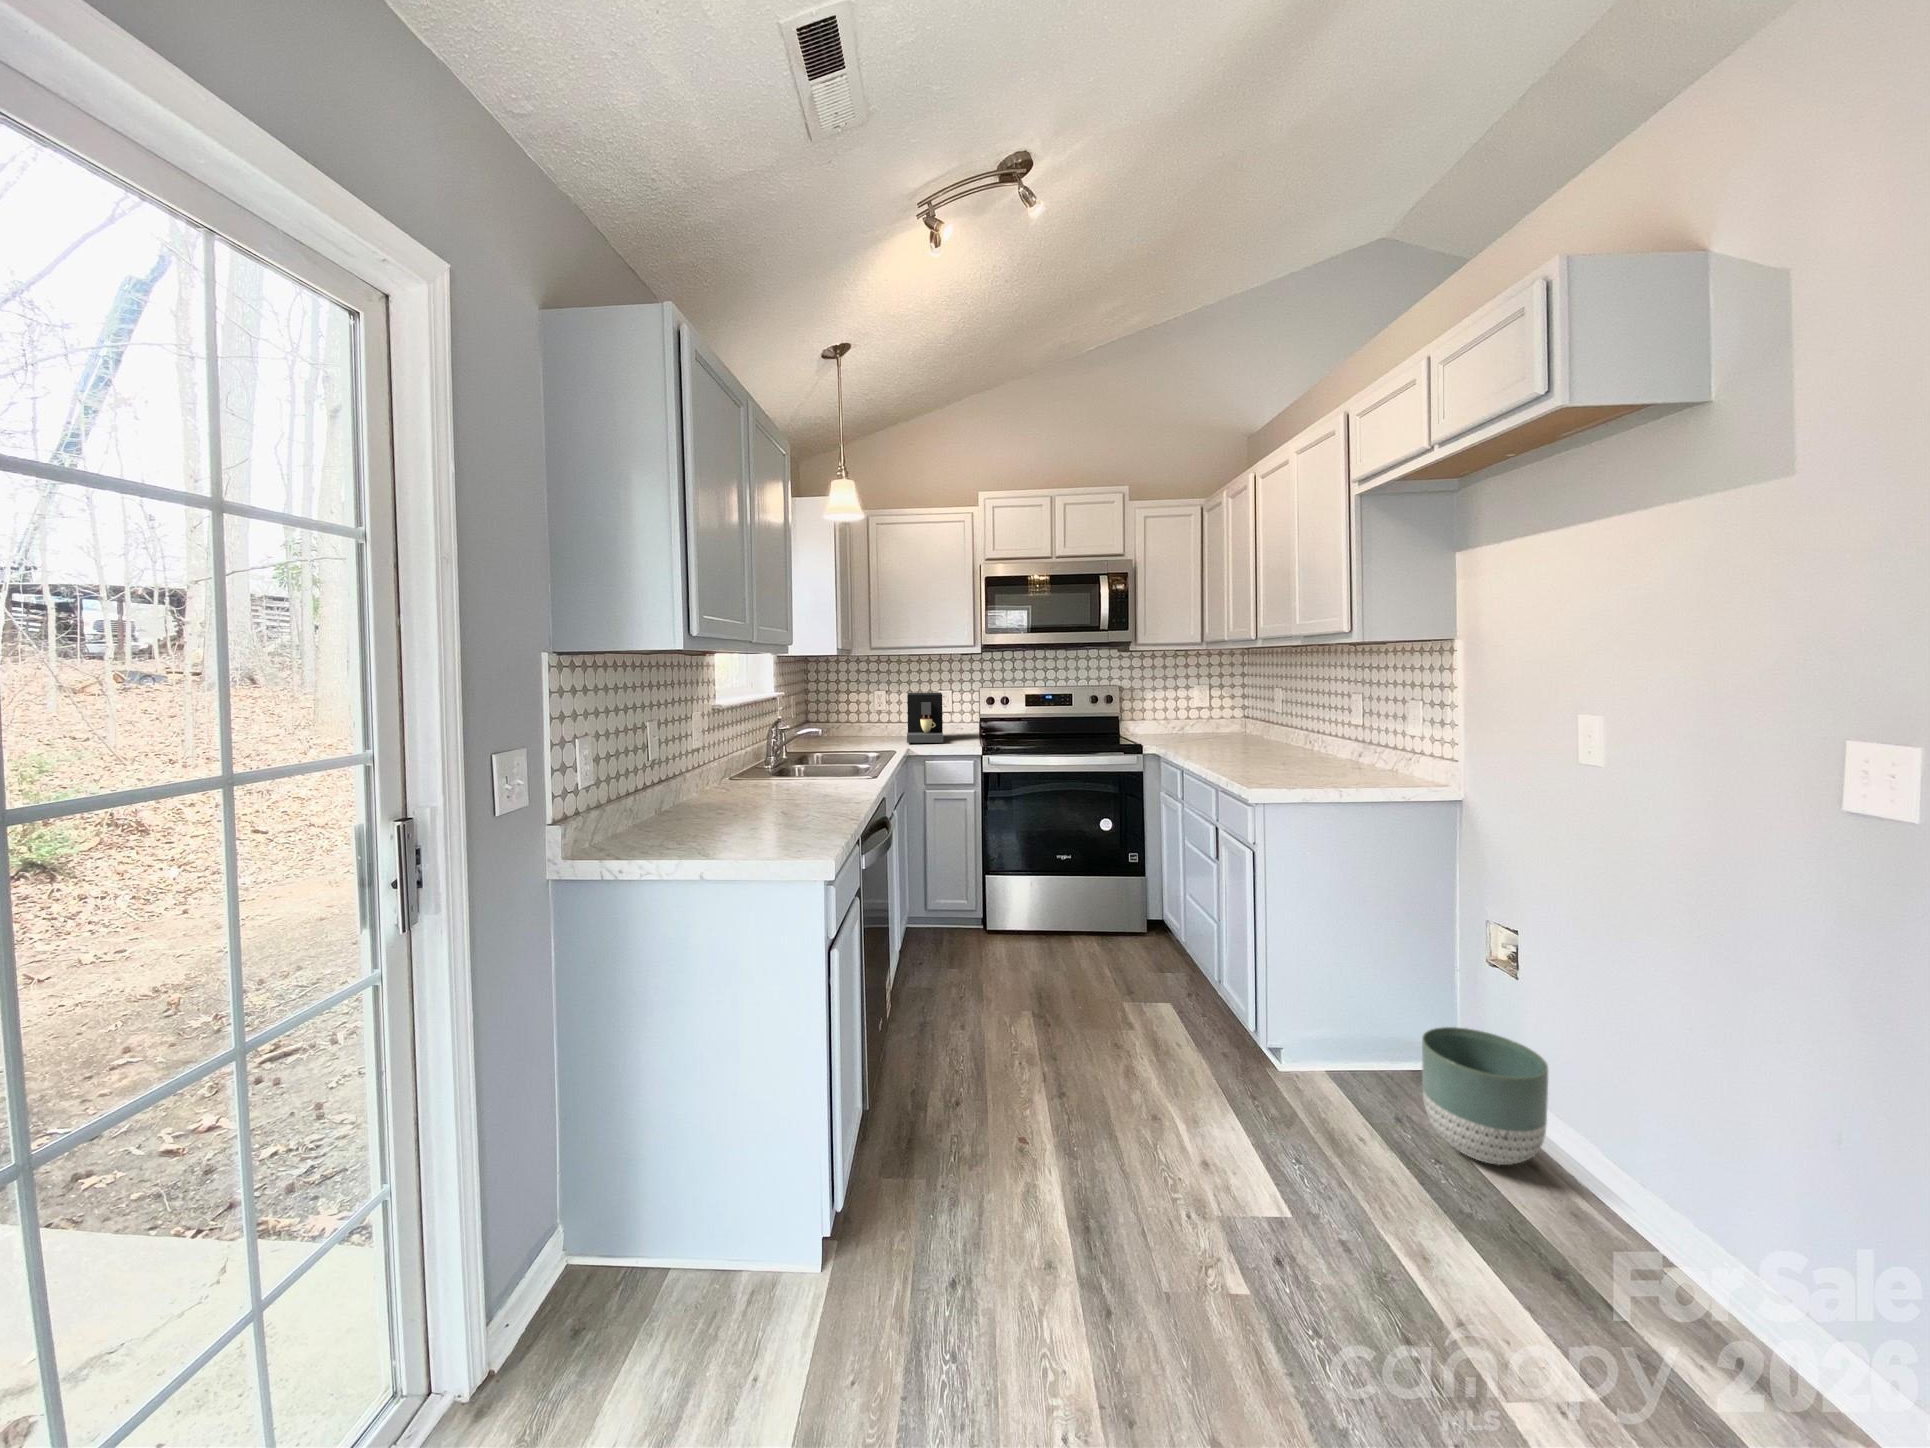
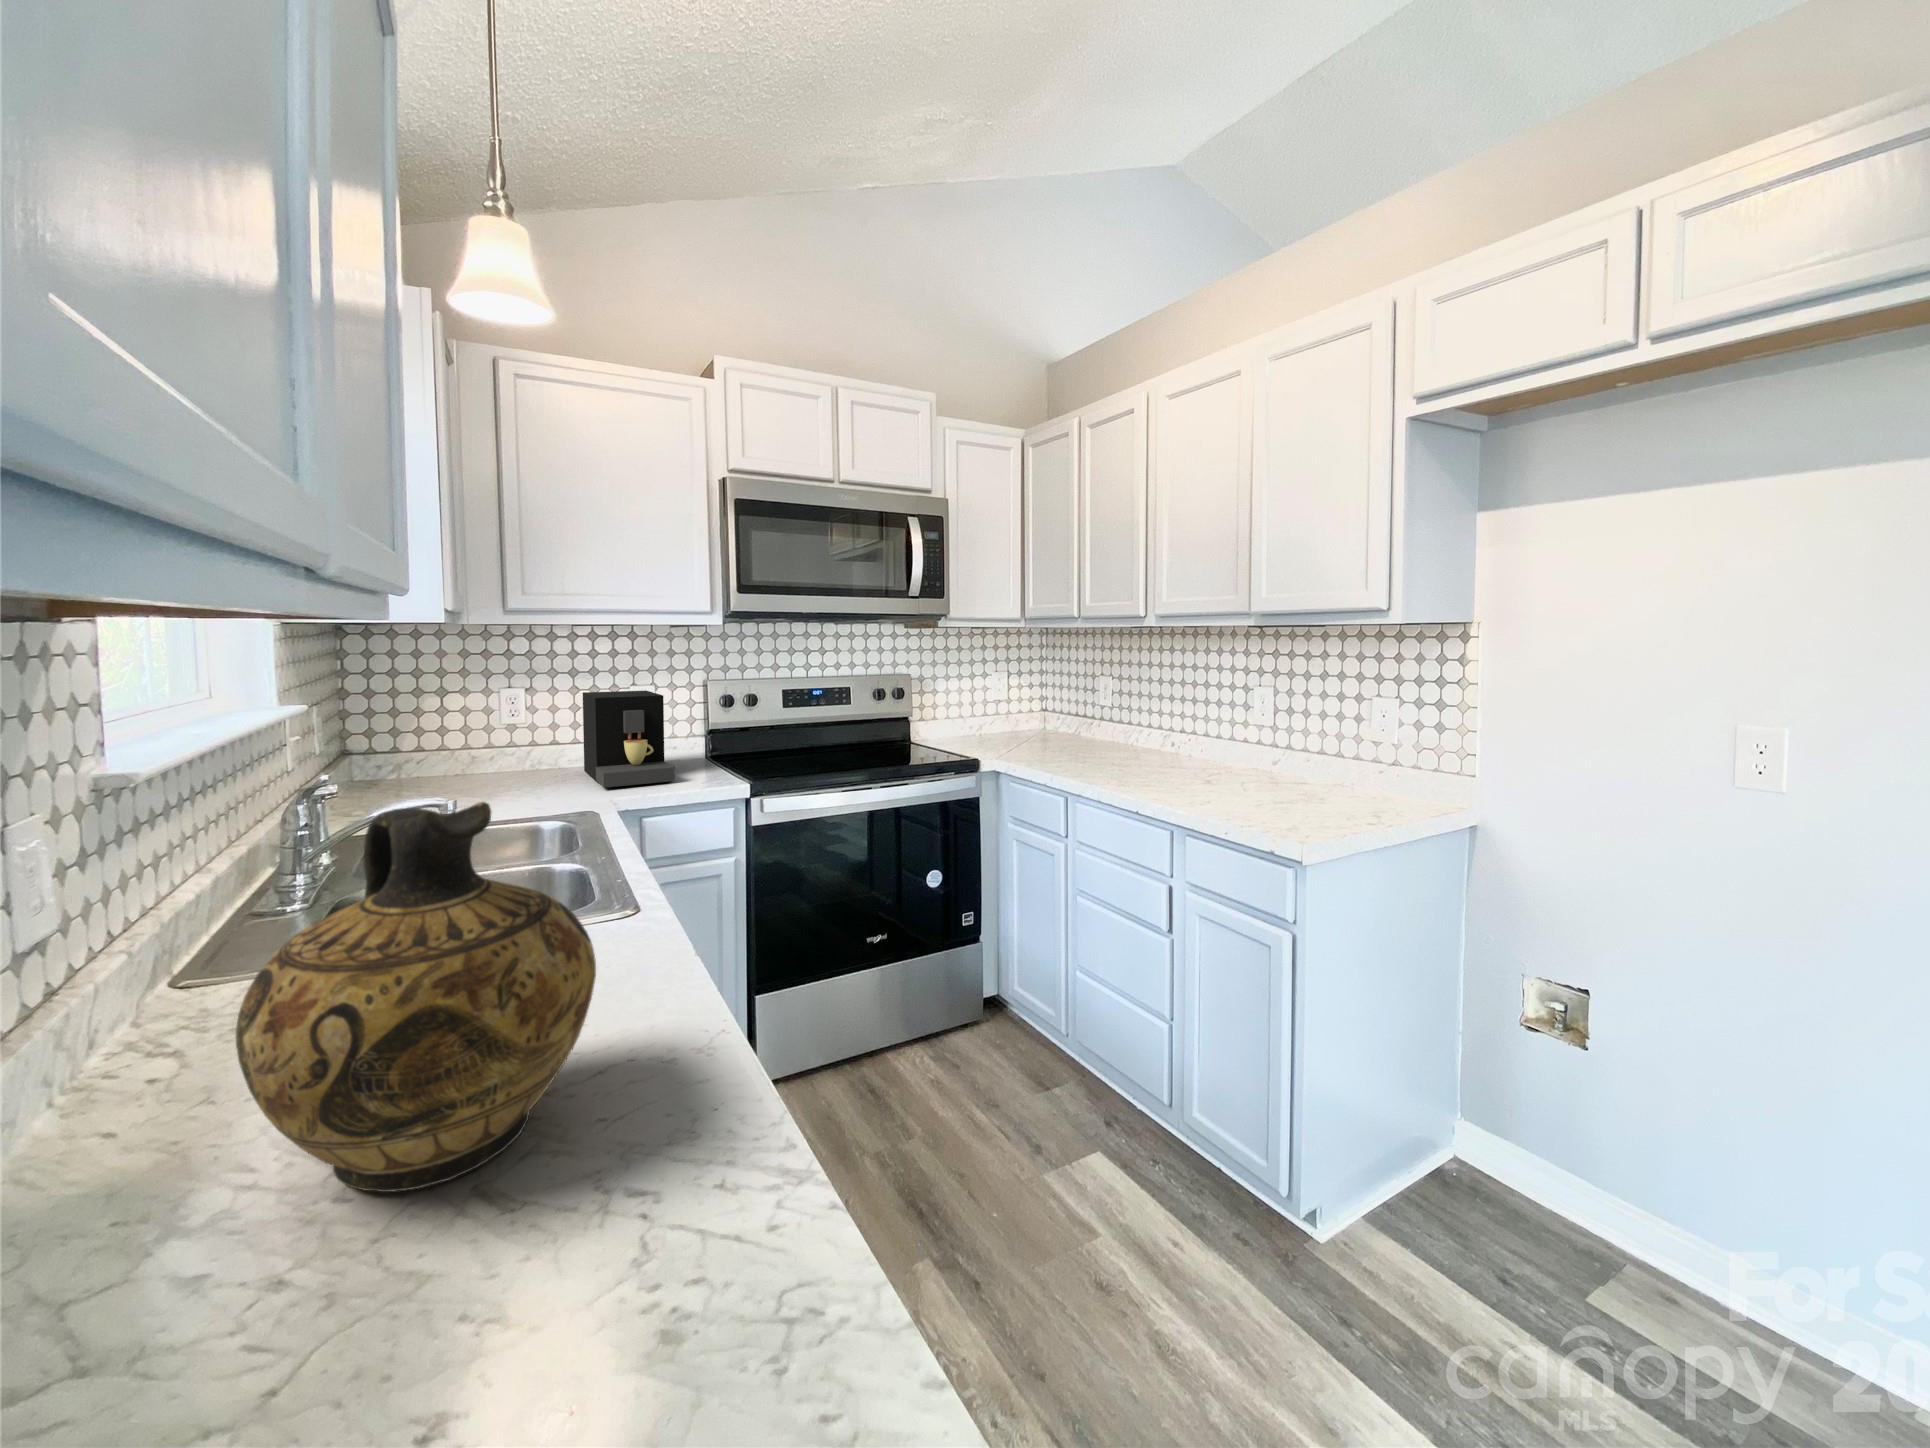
ceramic jug: none [728,706,812,811] -> present [236,802,596,1192]
planter: present [1422,1027,1548,1165] -> none [1499,1108,1654,1289]

